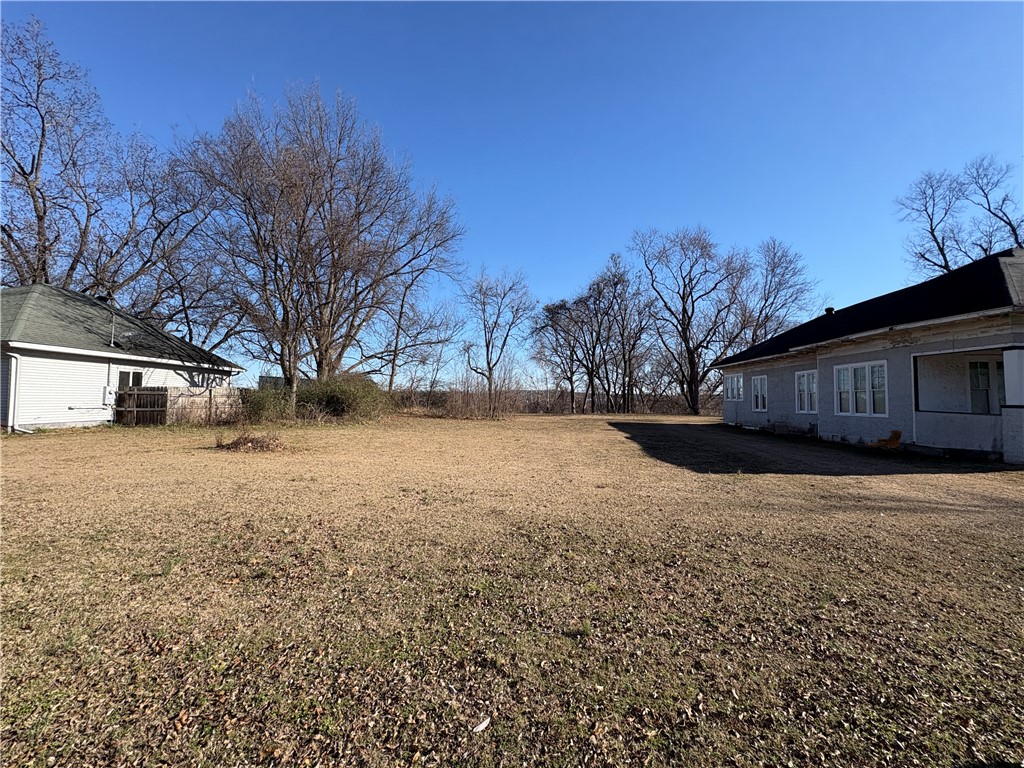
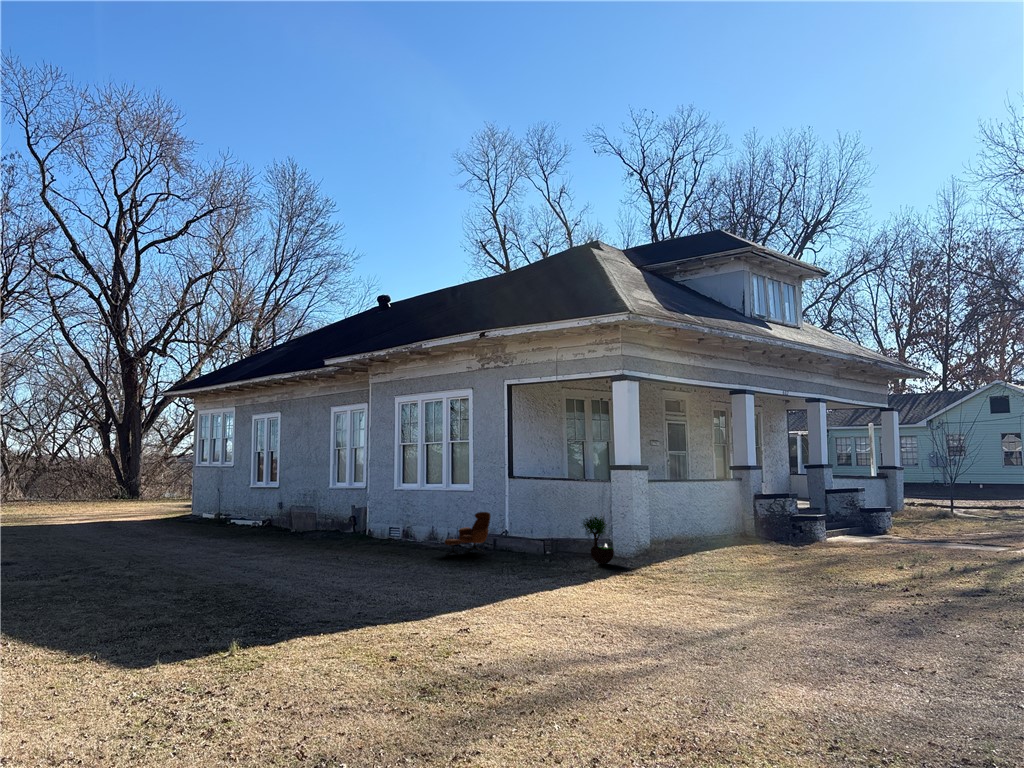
potted tree: none [973,434,1006,467] -> present [583,516,614,564]

